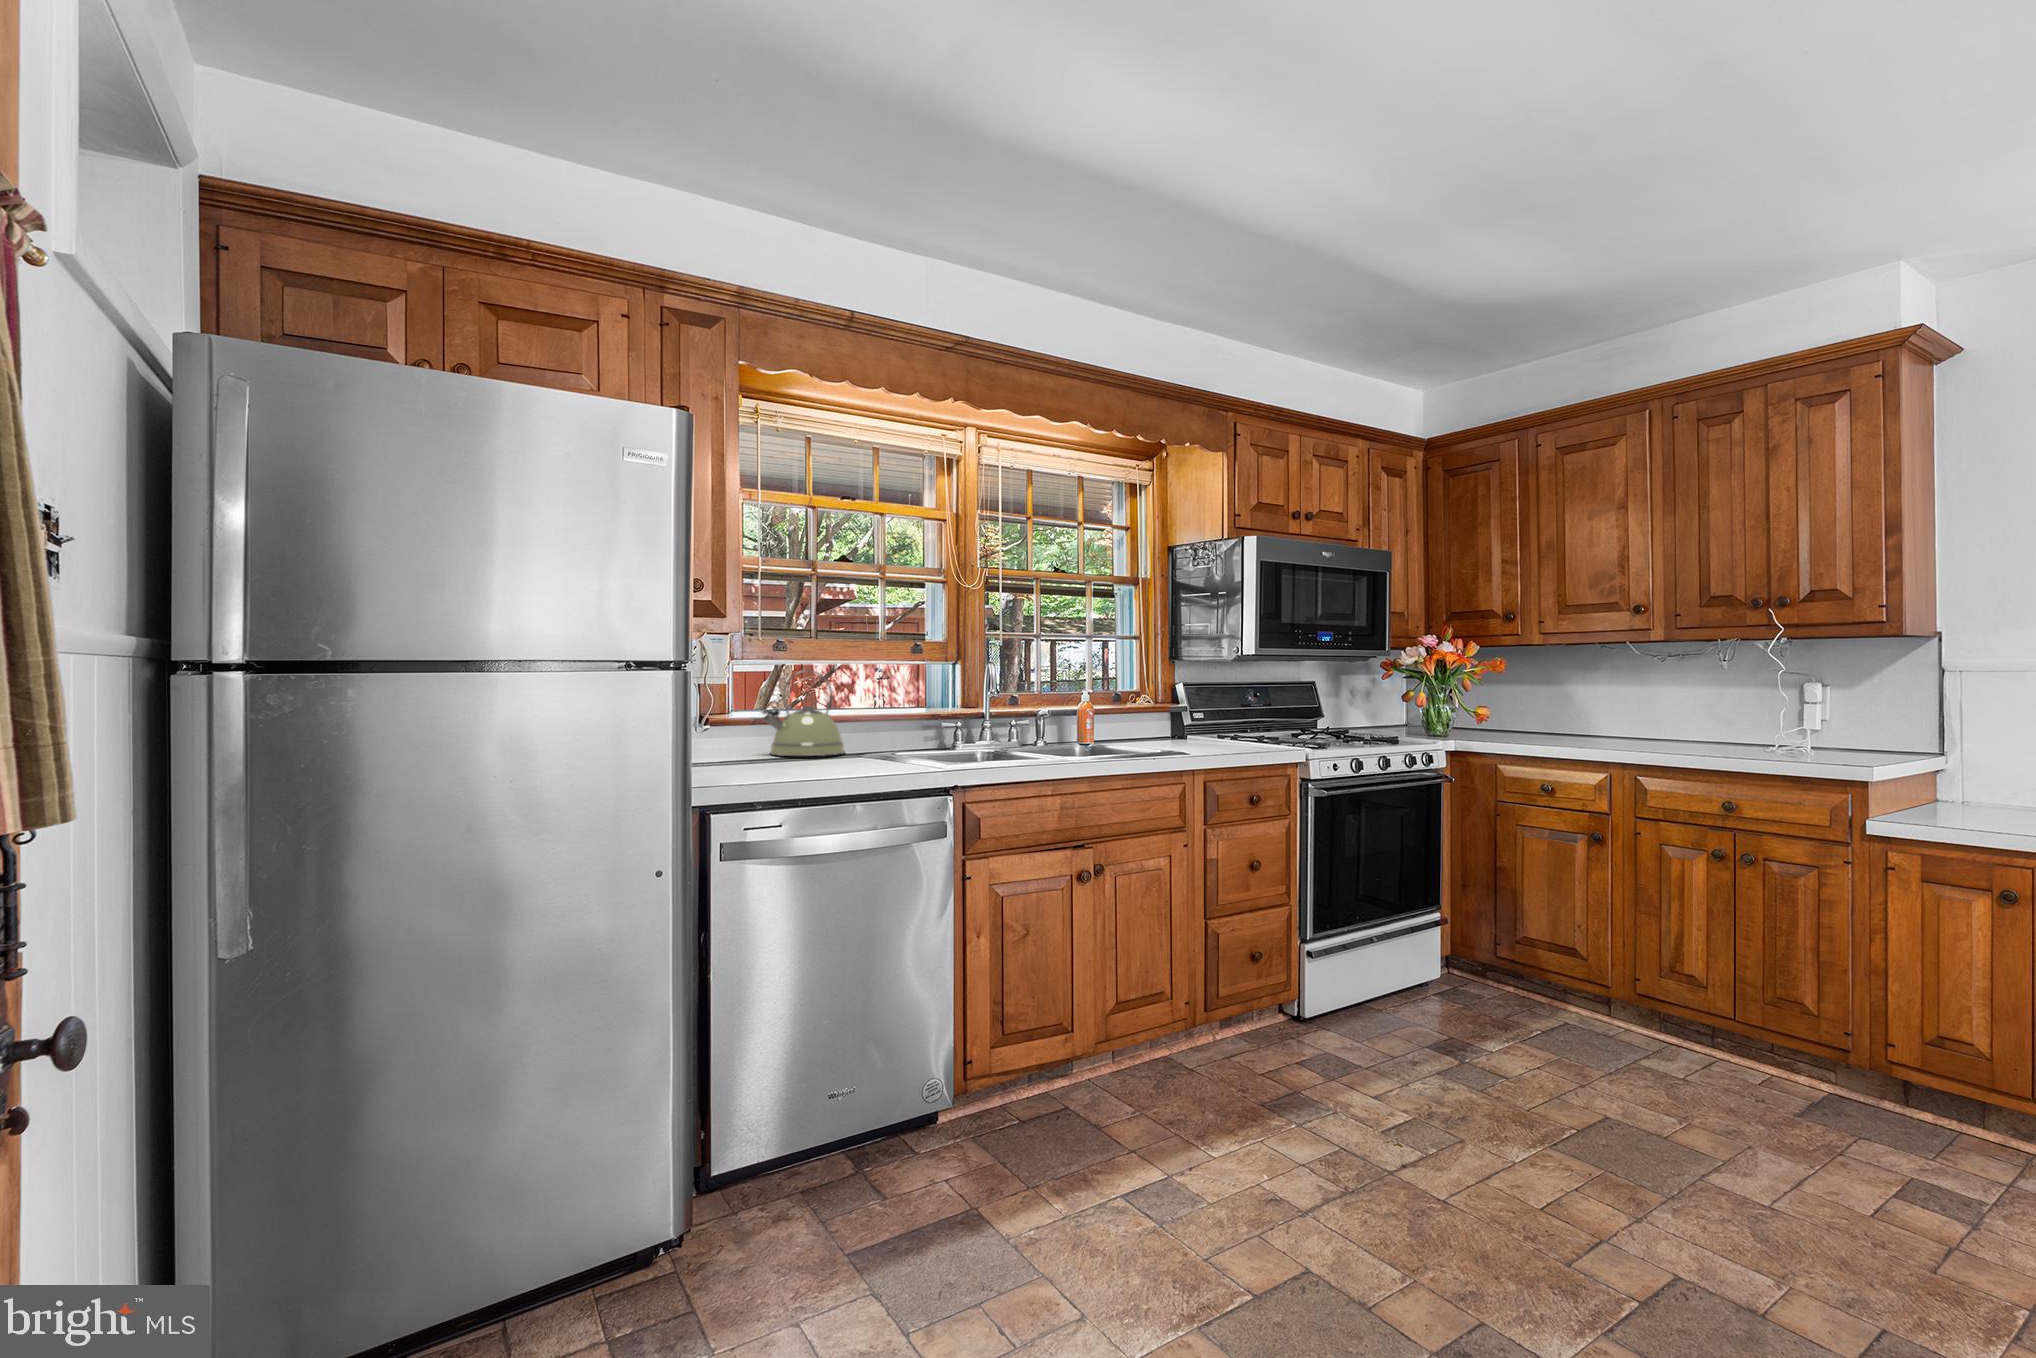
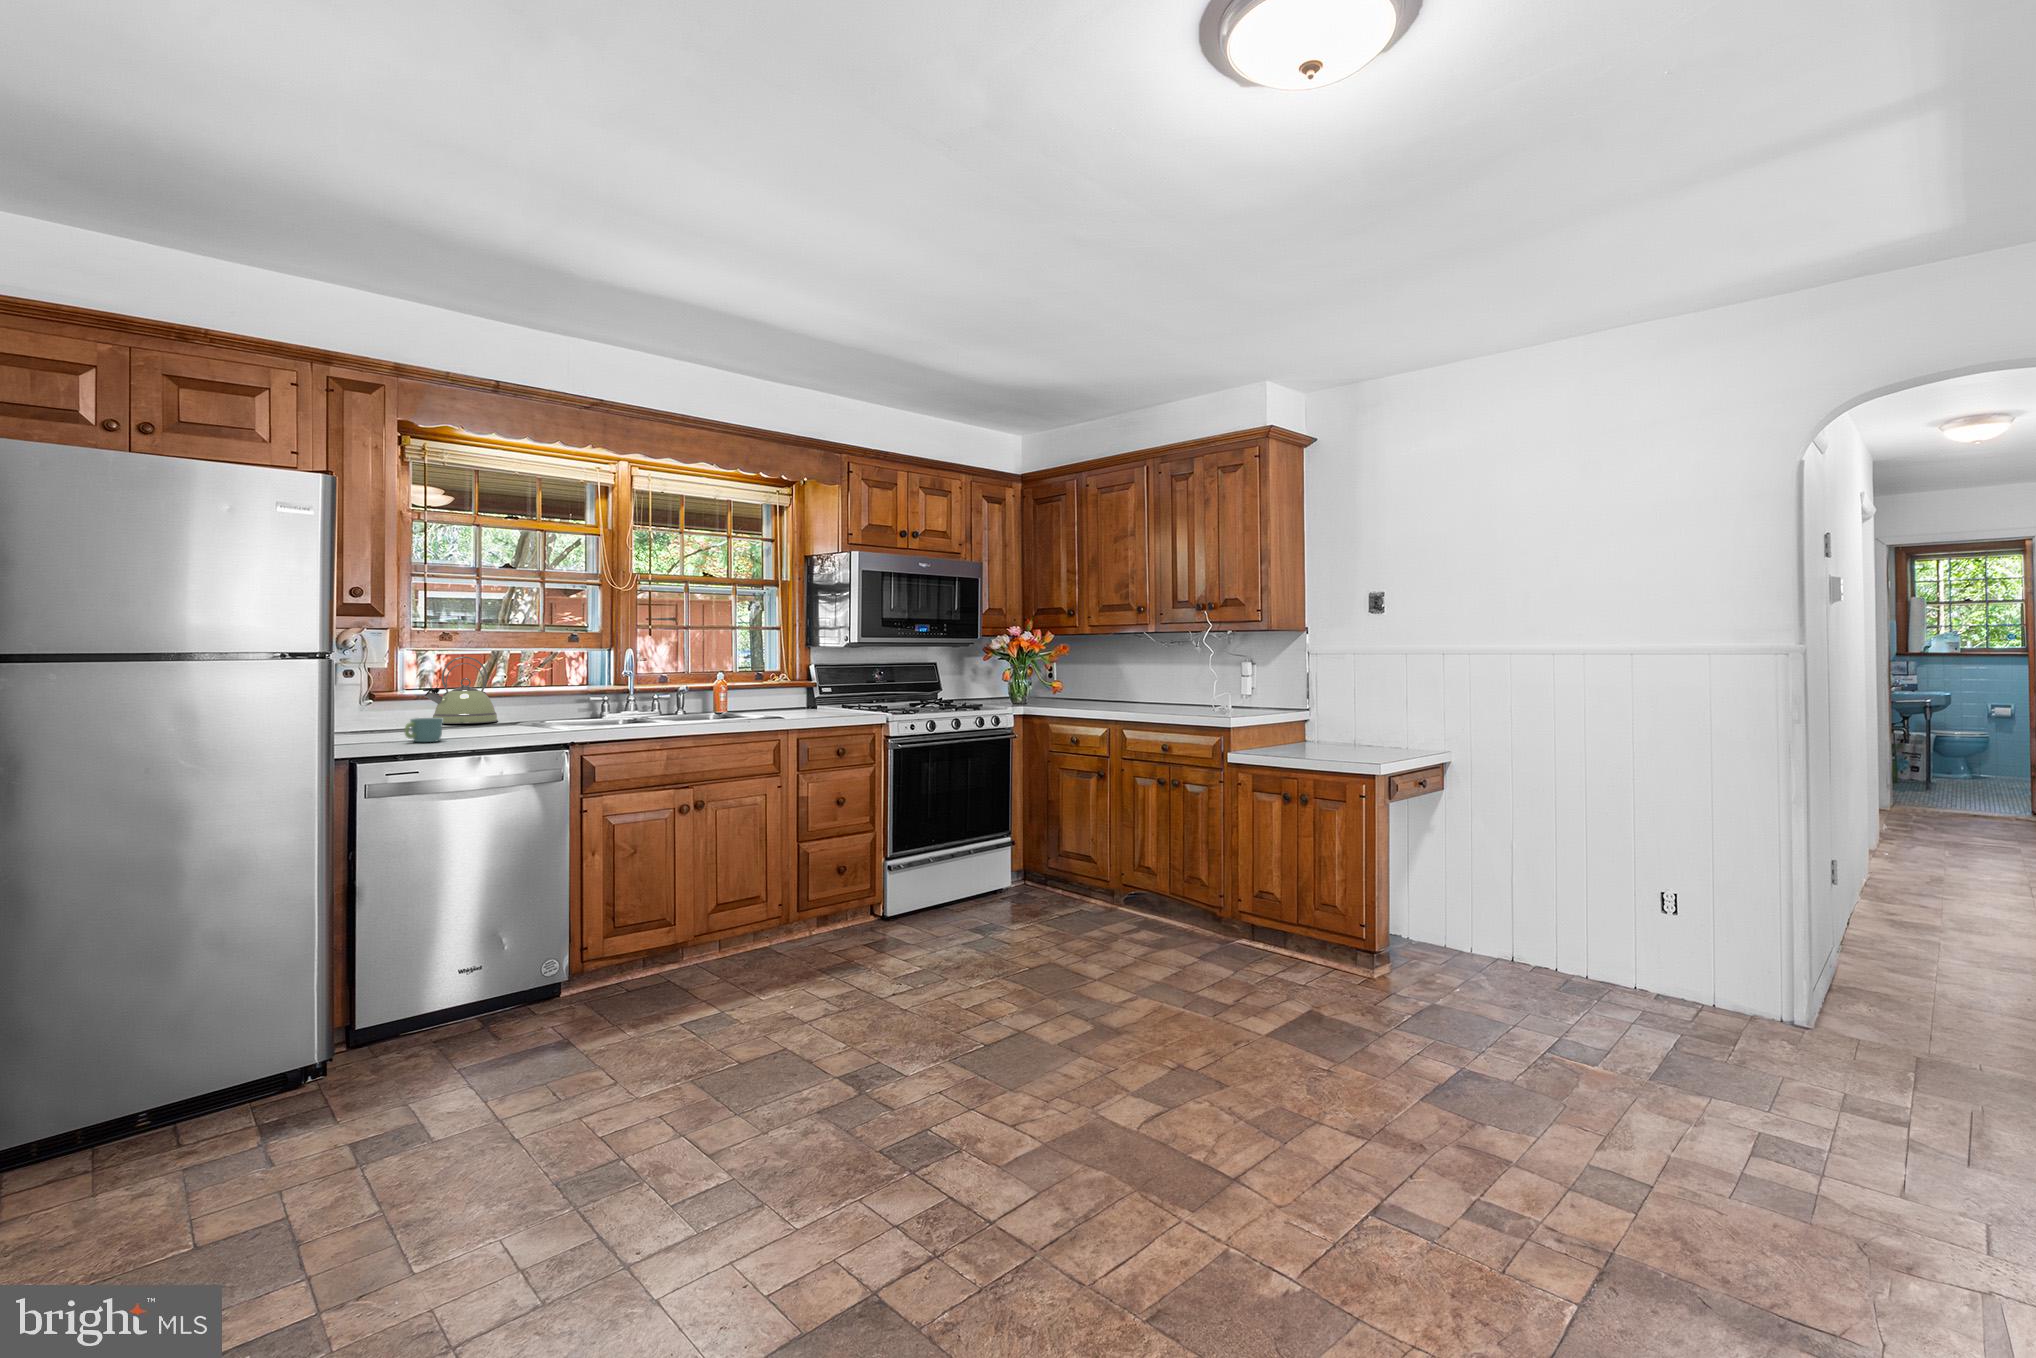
mug: none [761,752,805,785] -> present [404,718,443,742]

